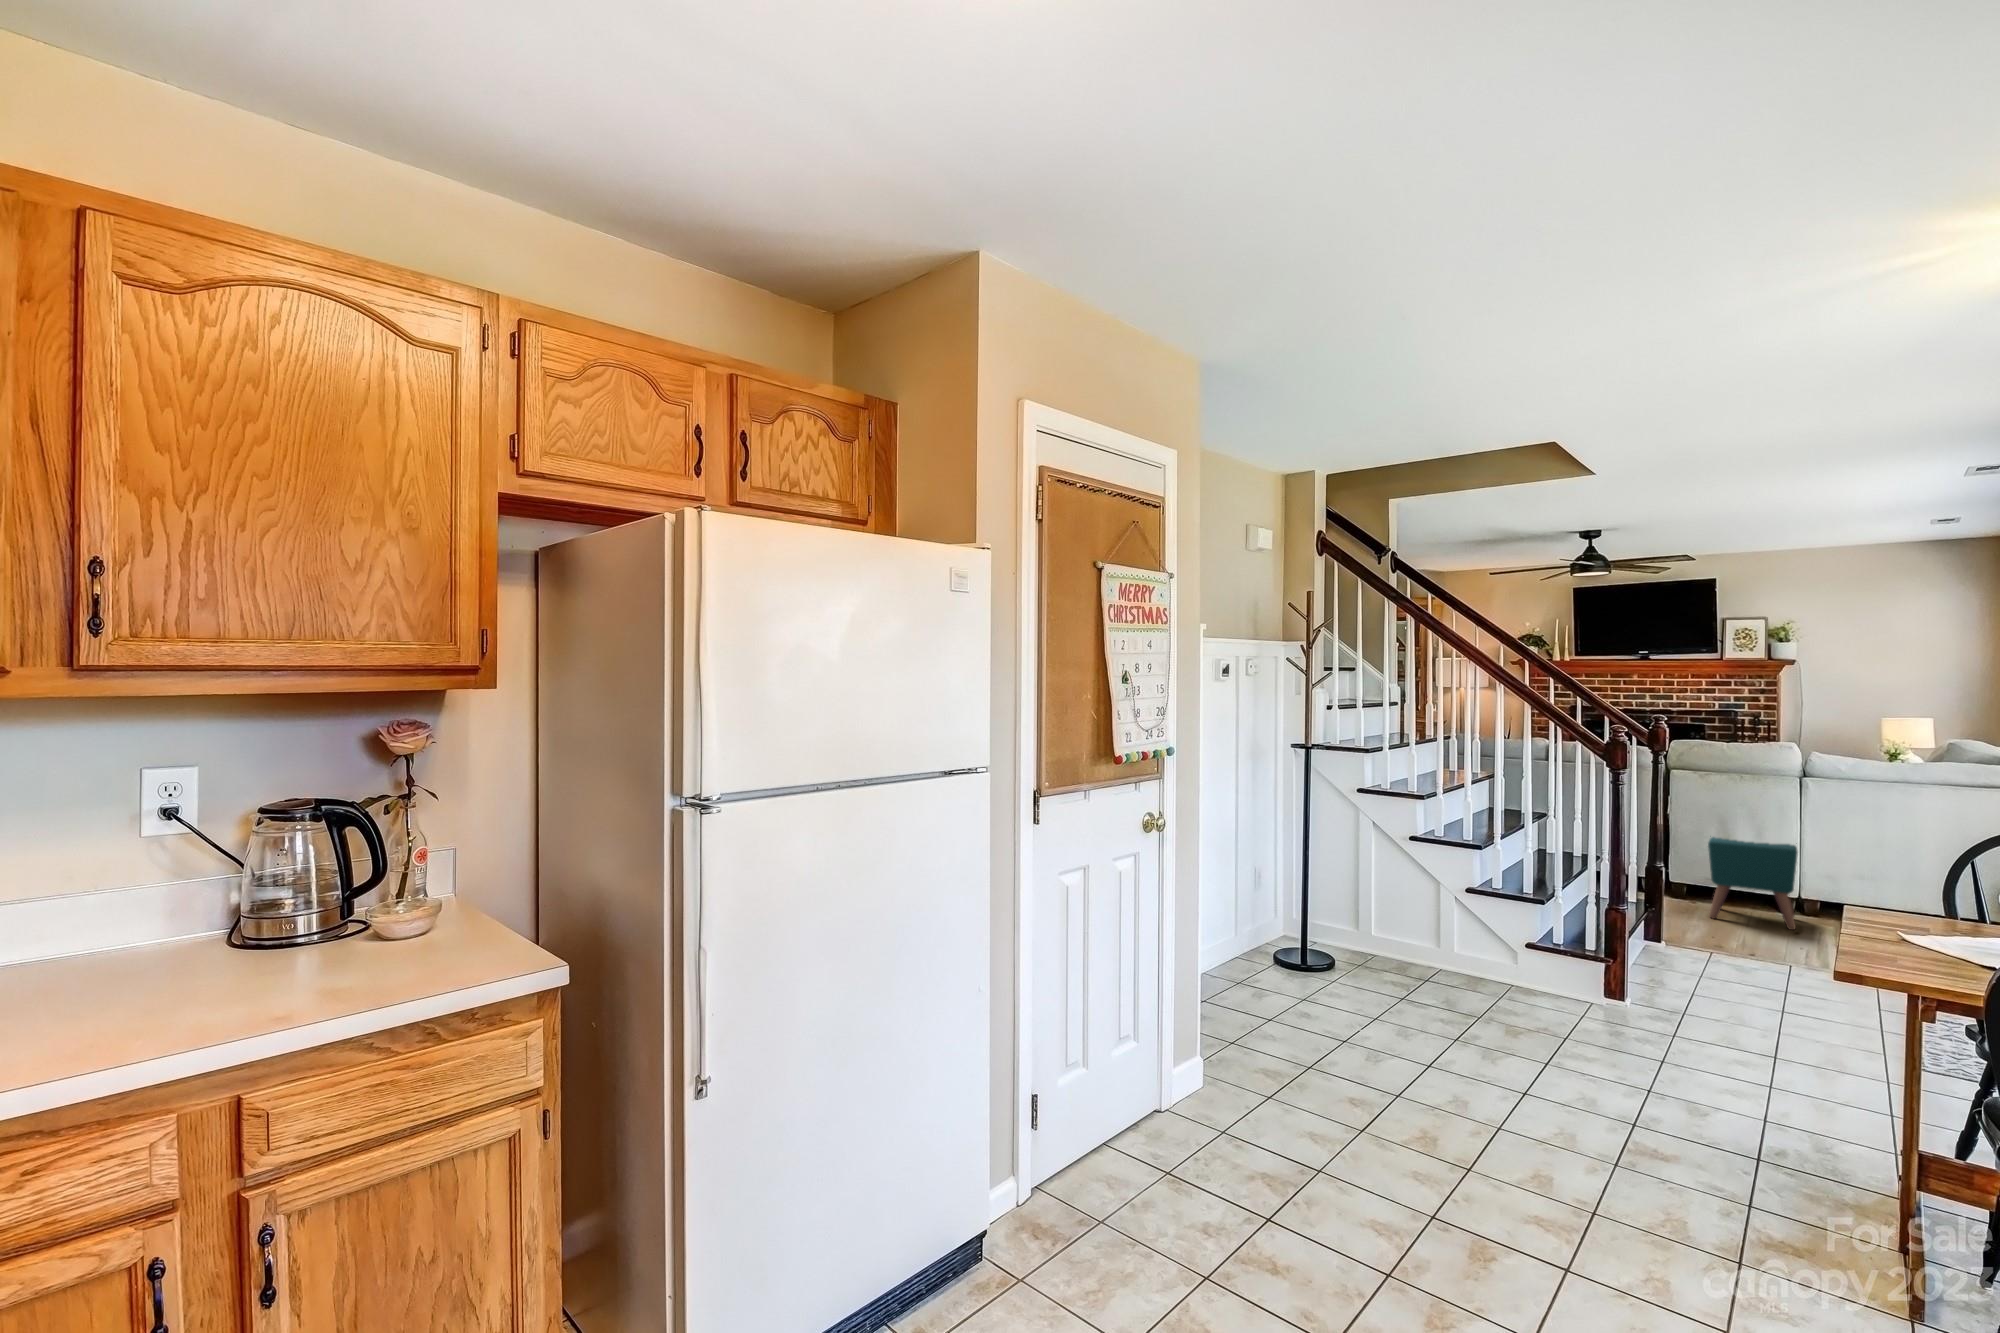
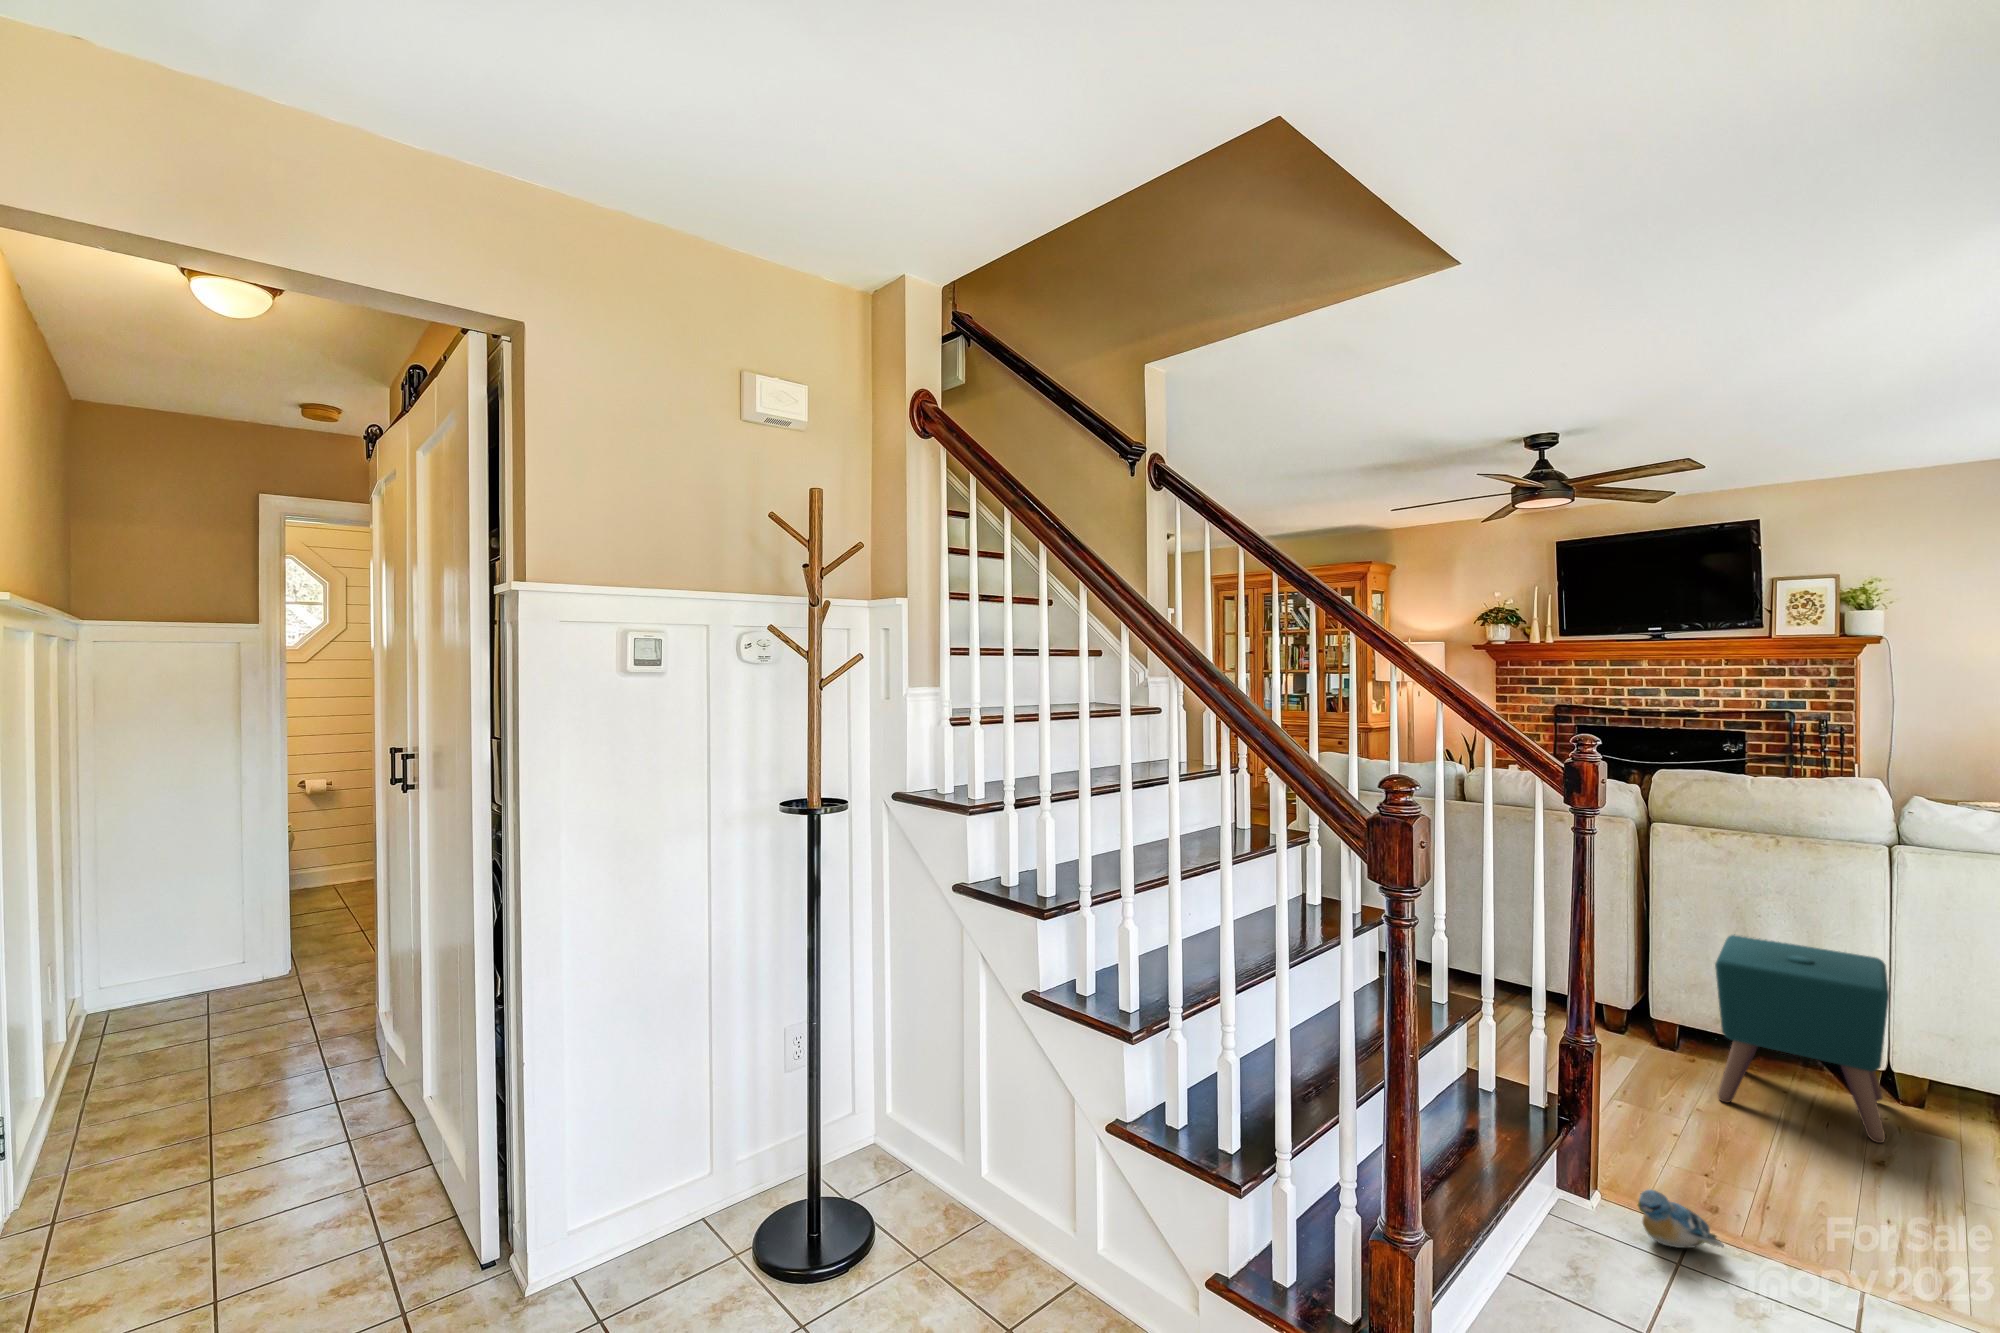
plush toy: none [1683,929,1724,955] -> present [1638,1190,1724,1248]

